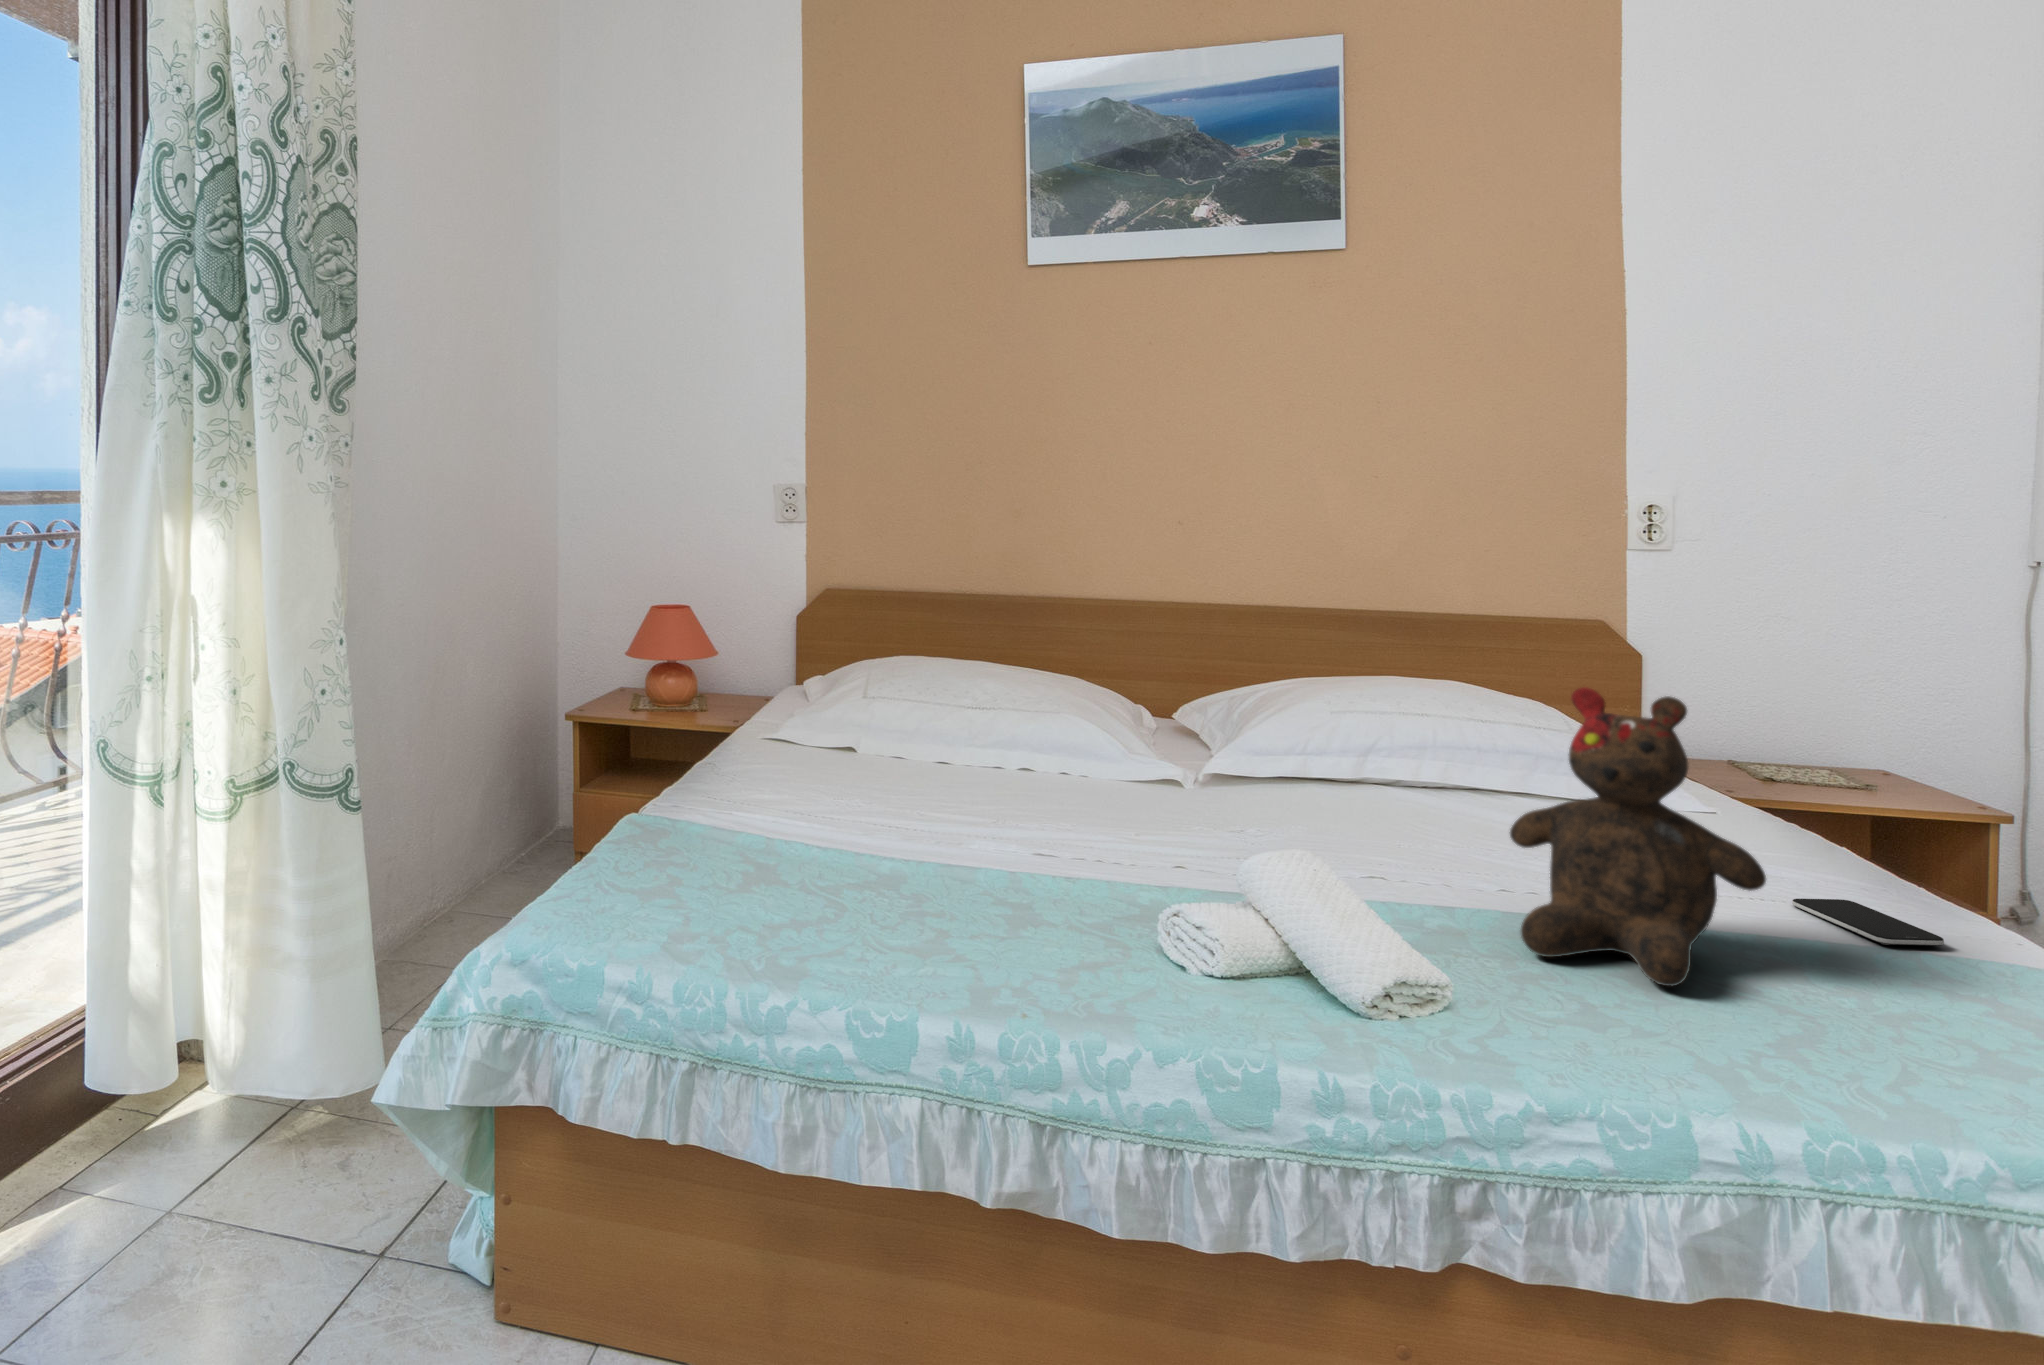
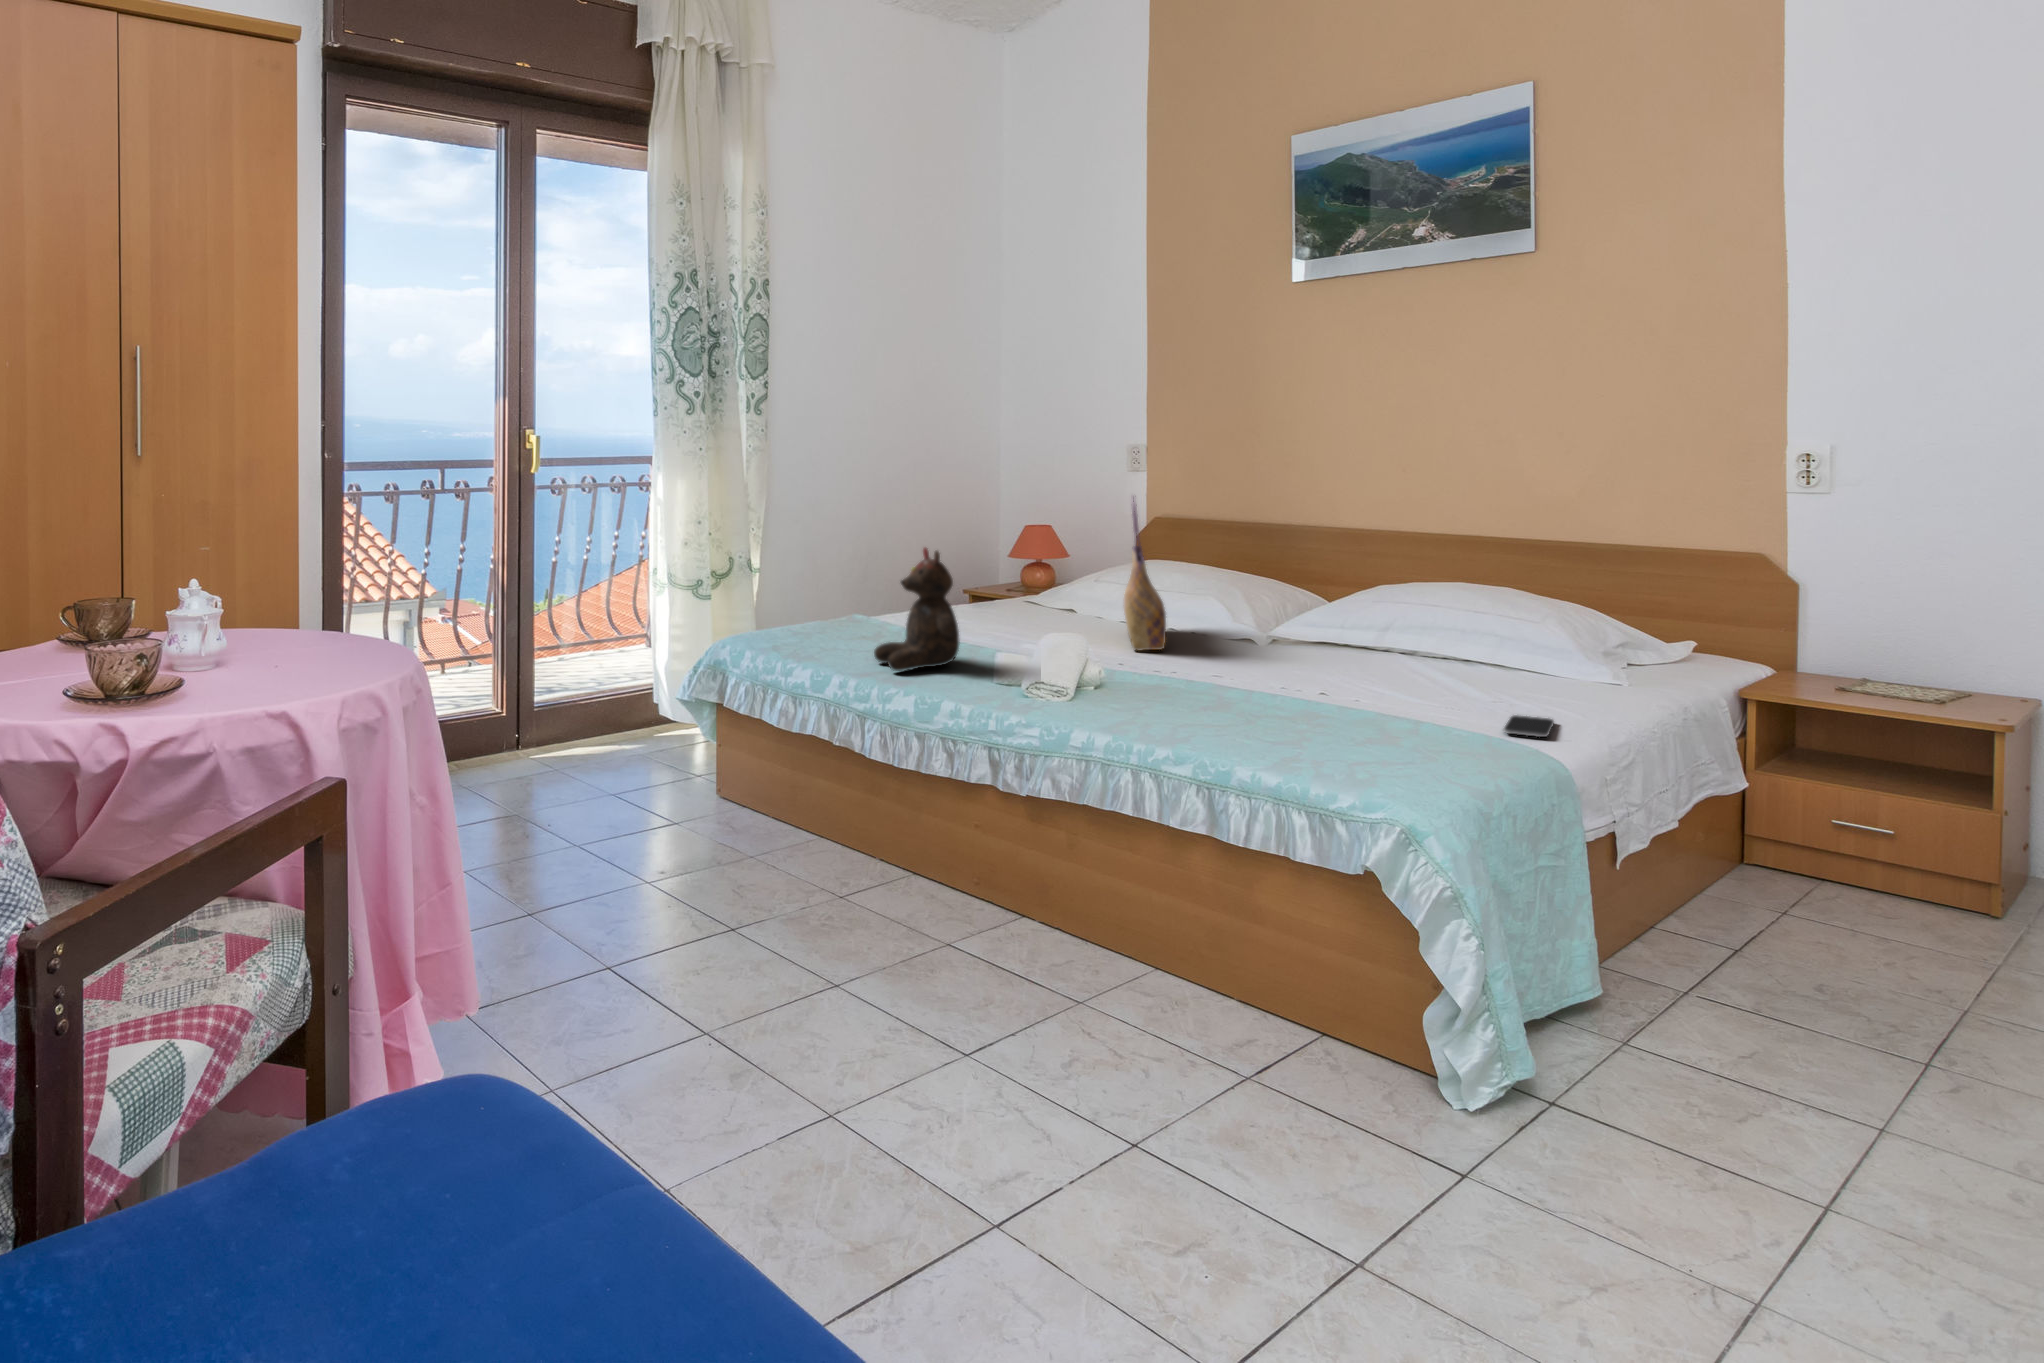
tote bag: none [964,556,1099,817] -> present [1124,496,1166,650]
teddy bear: present [1510,687,1766,986] -> present [874,548,960,671]

